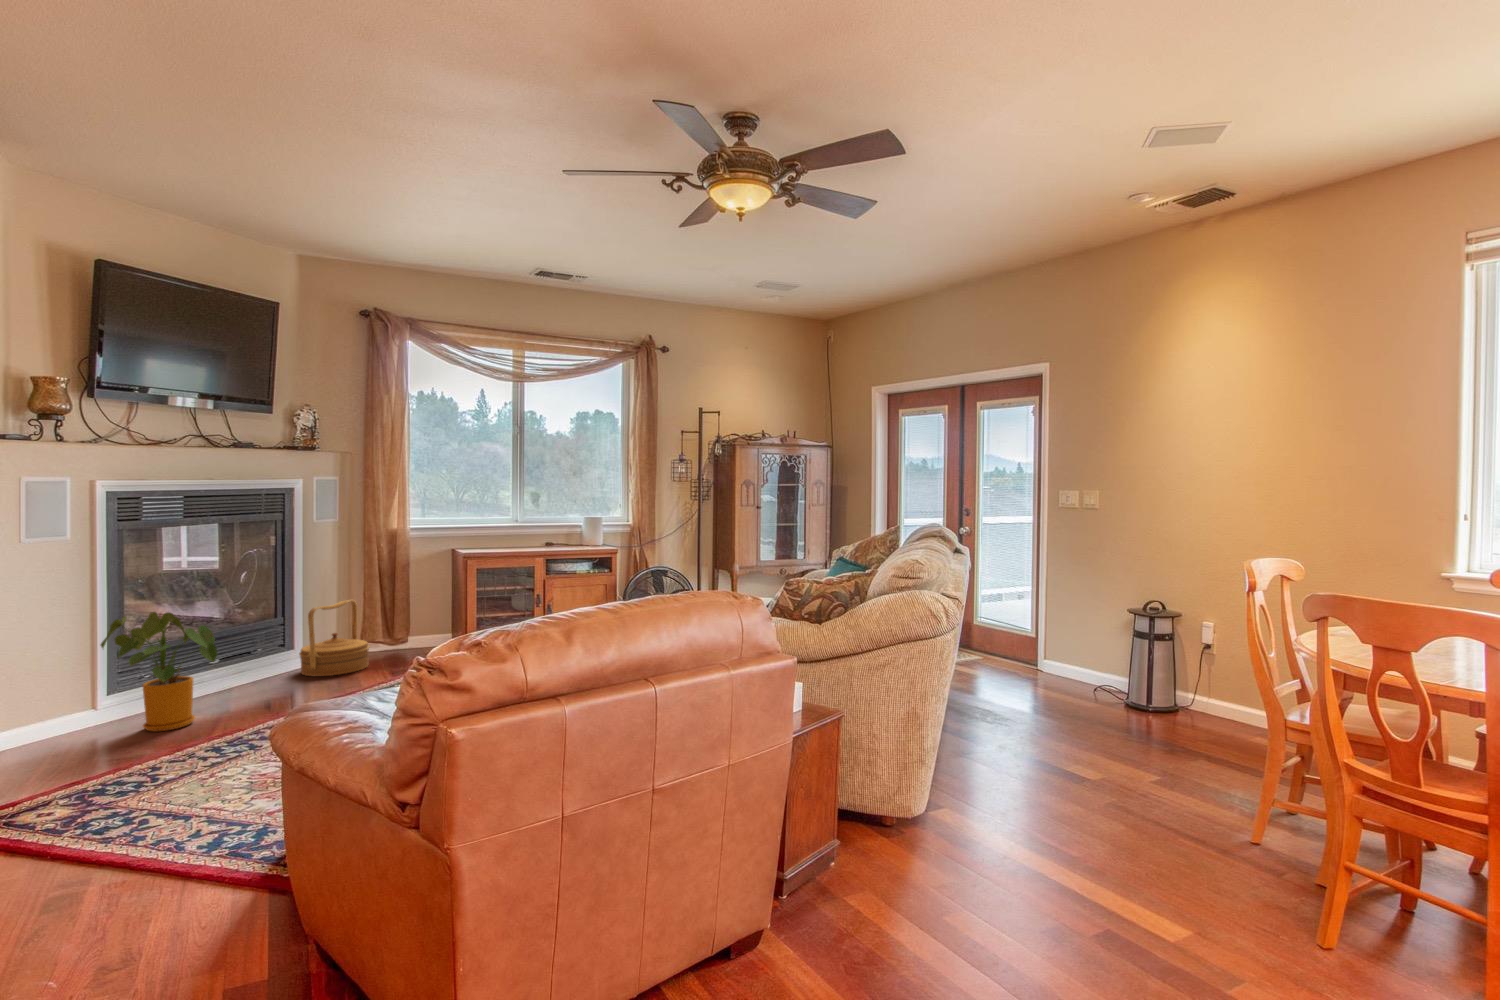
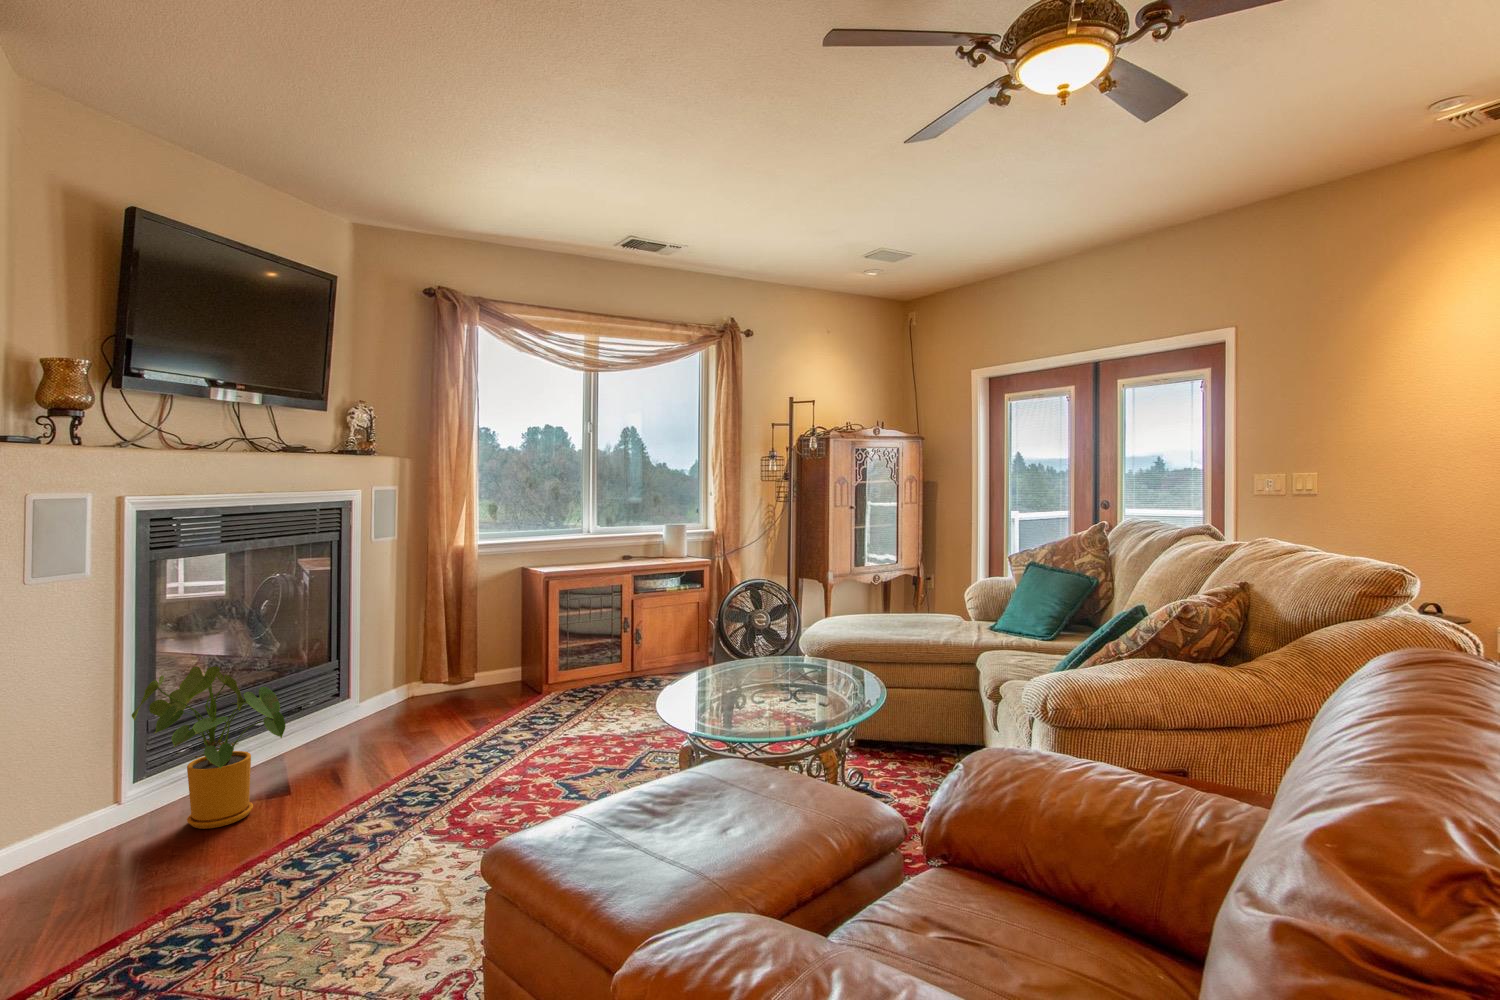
woven basket: present [299,600,369,676] -> none [359,636,442,734]

